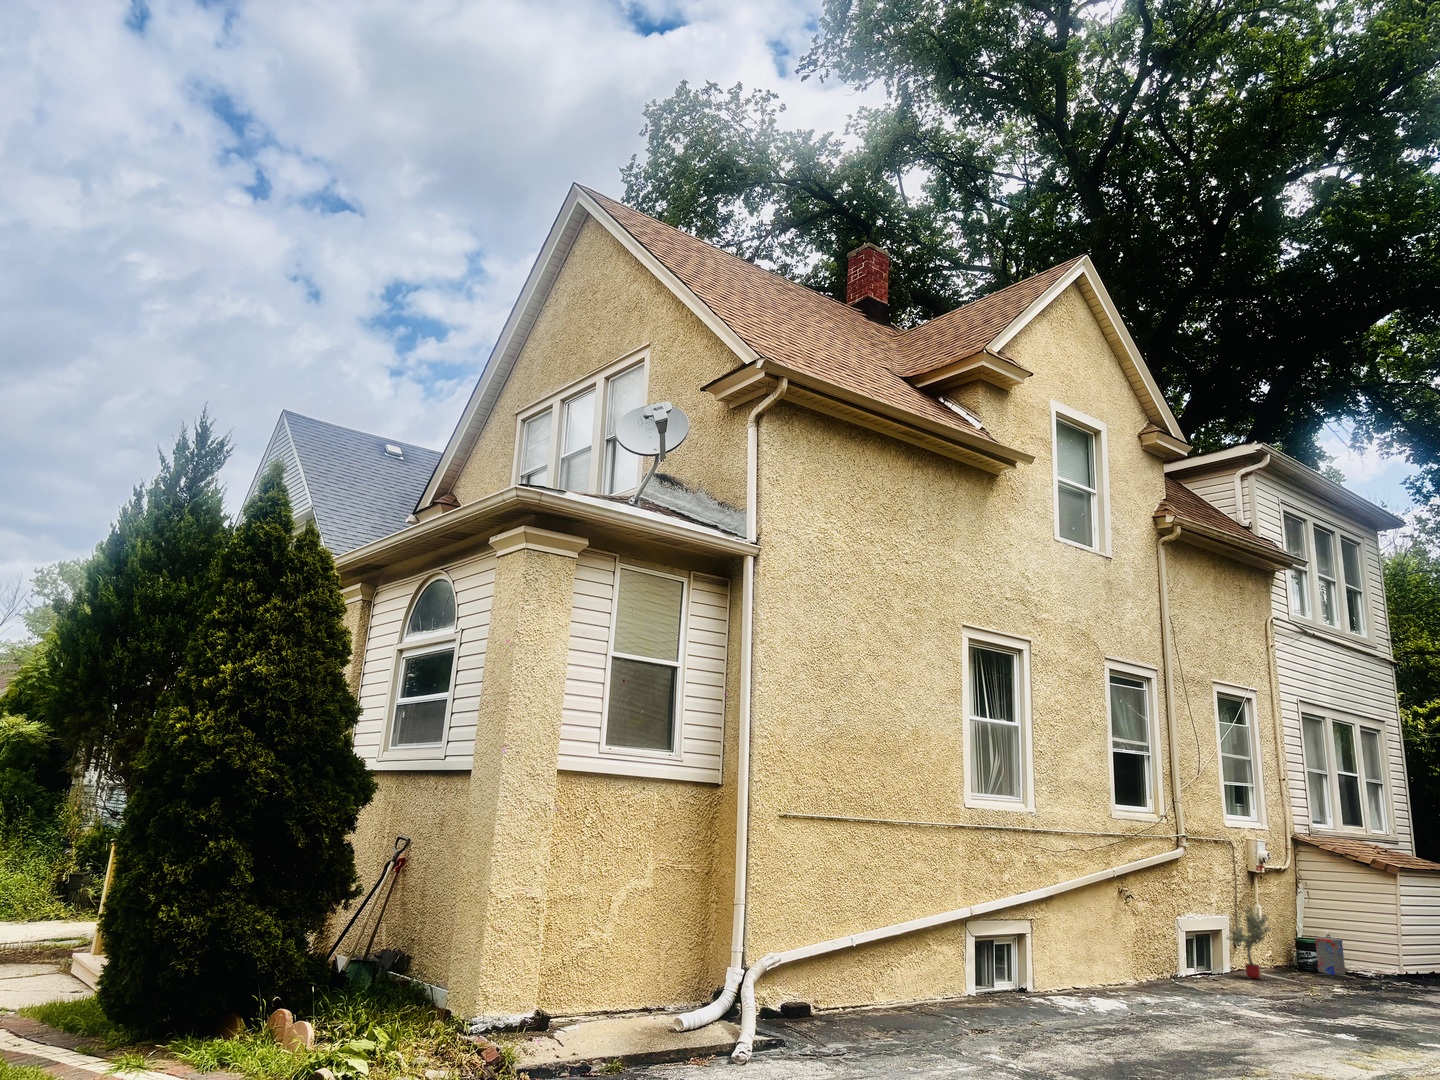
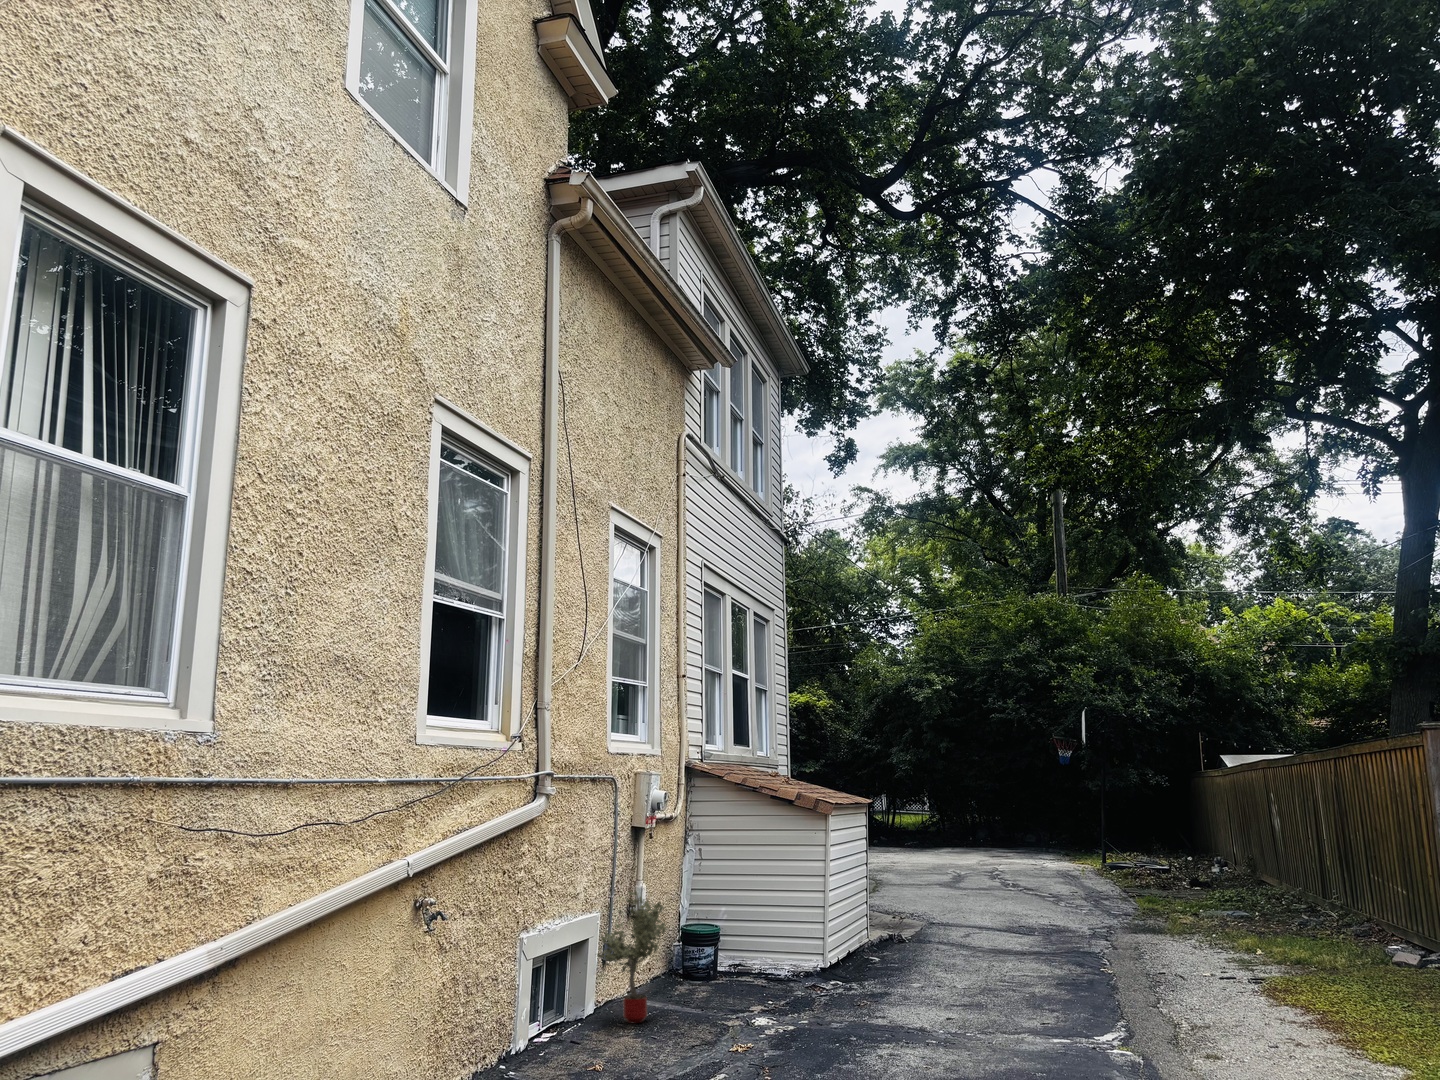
trash can: present [1315,934,1345,975] -> none [709,915,747,979]

